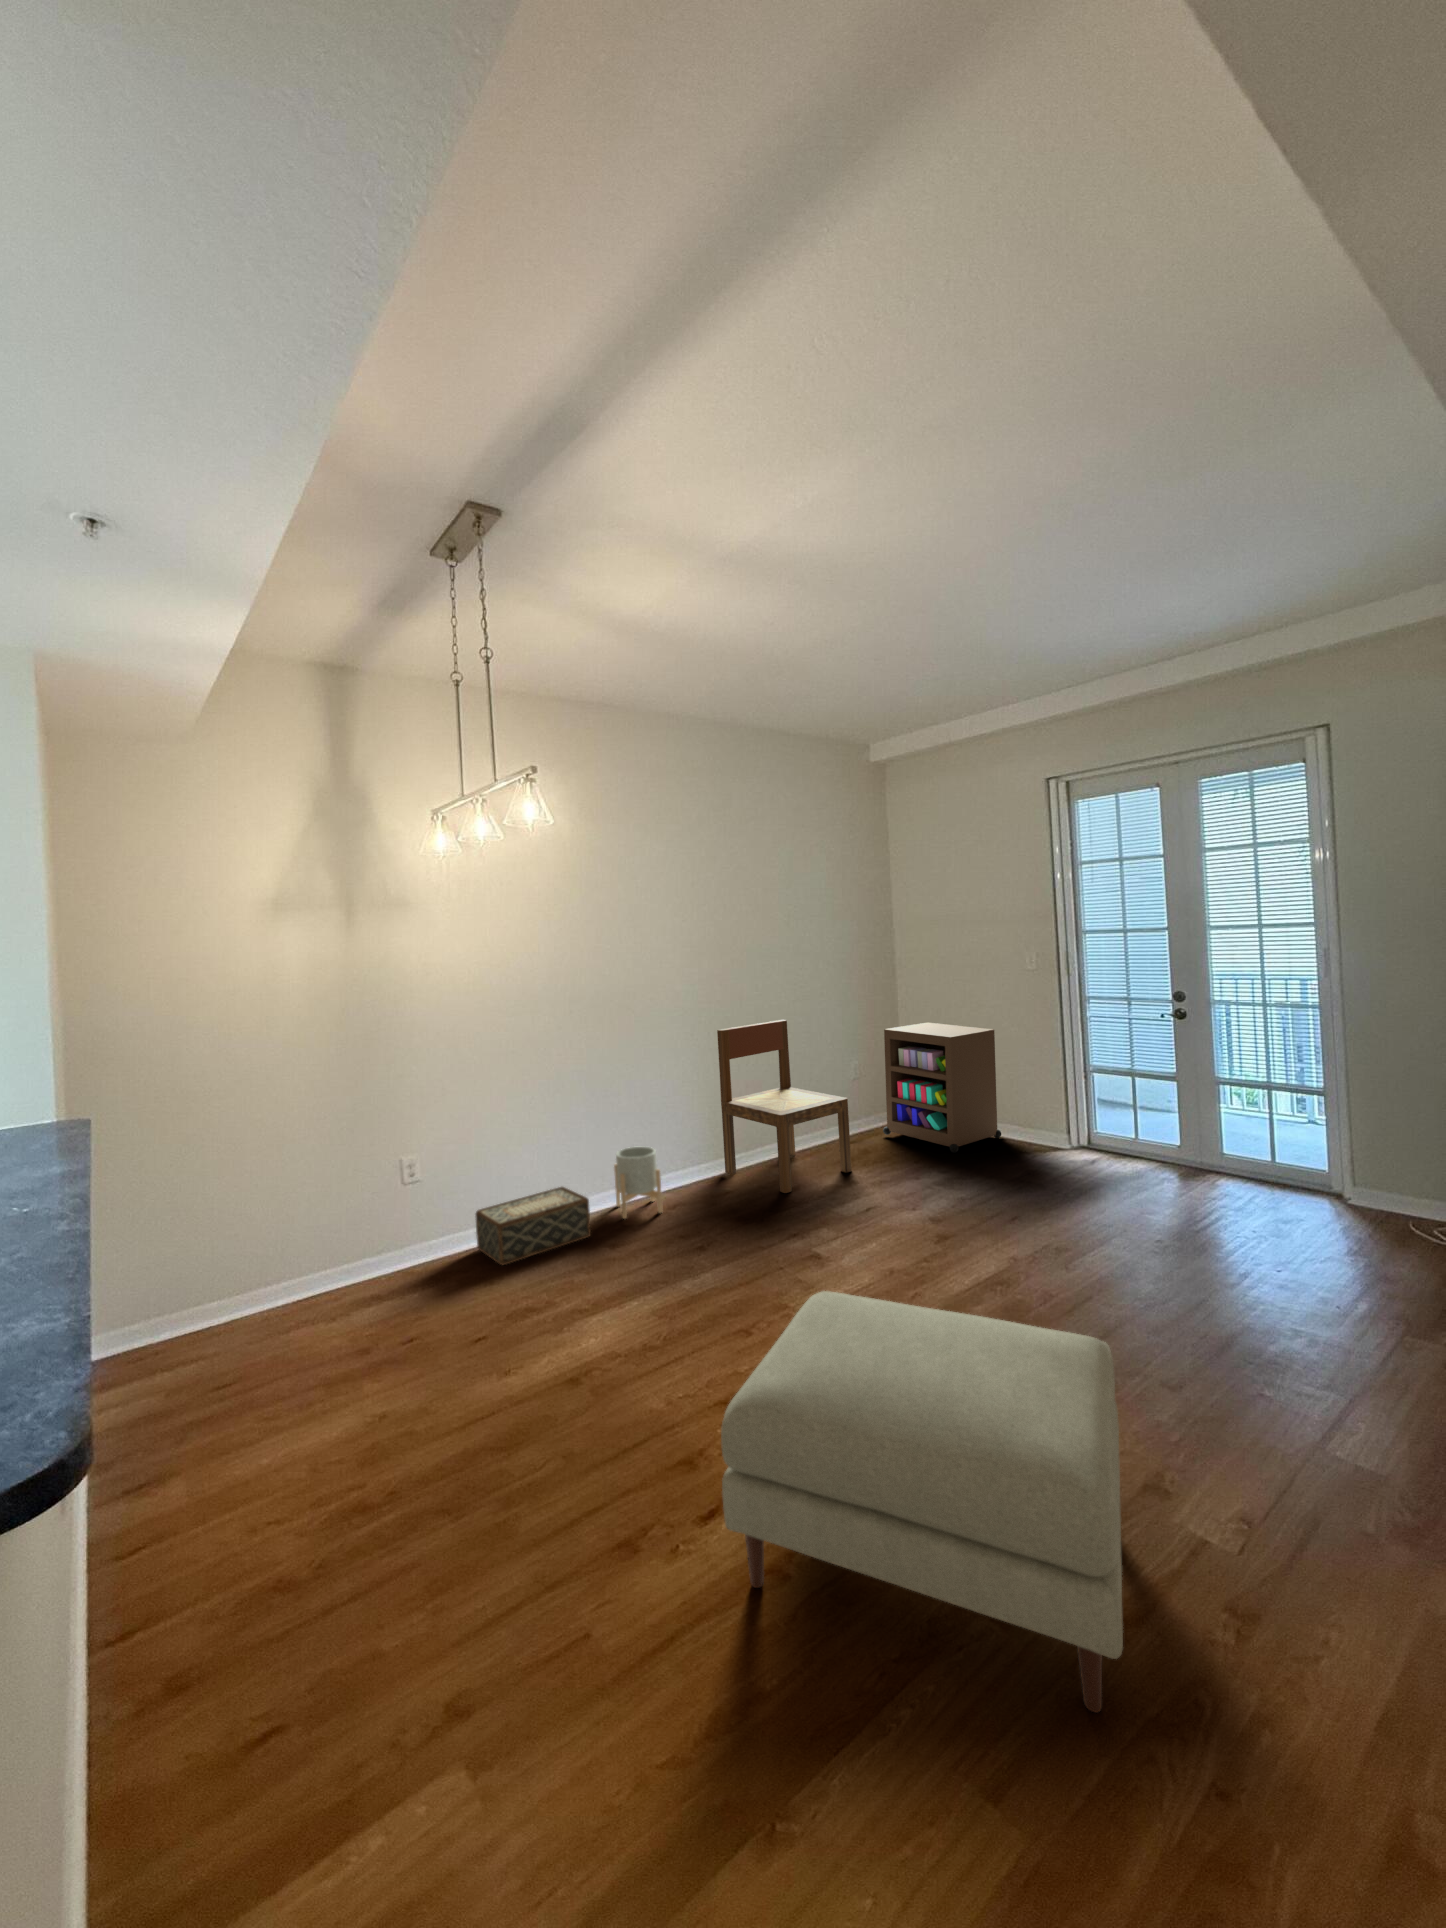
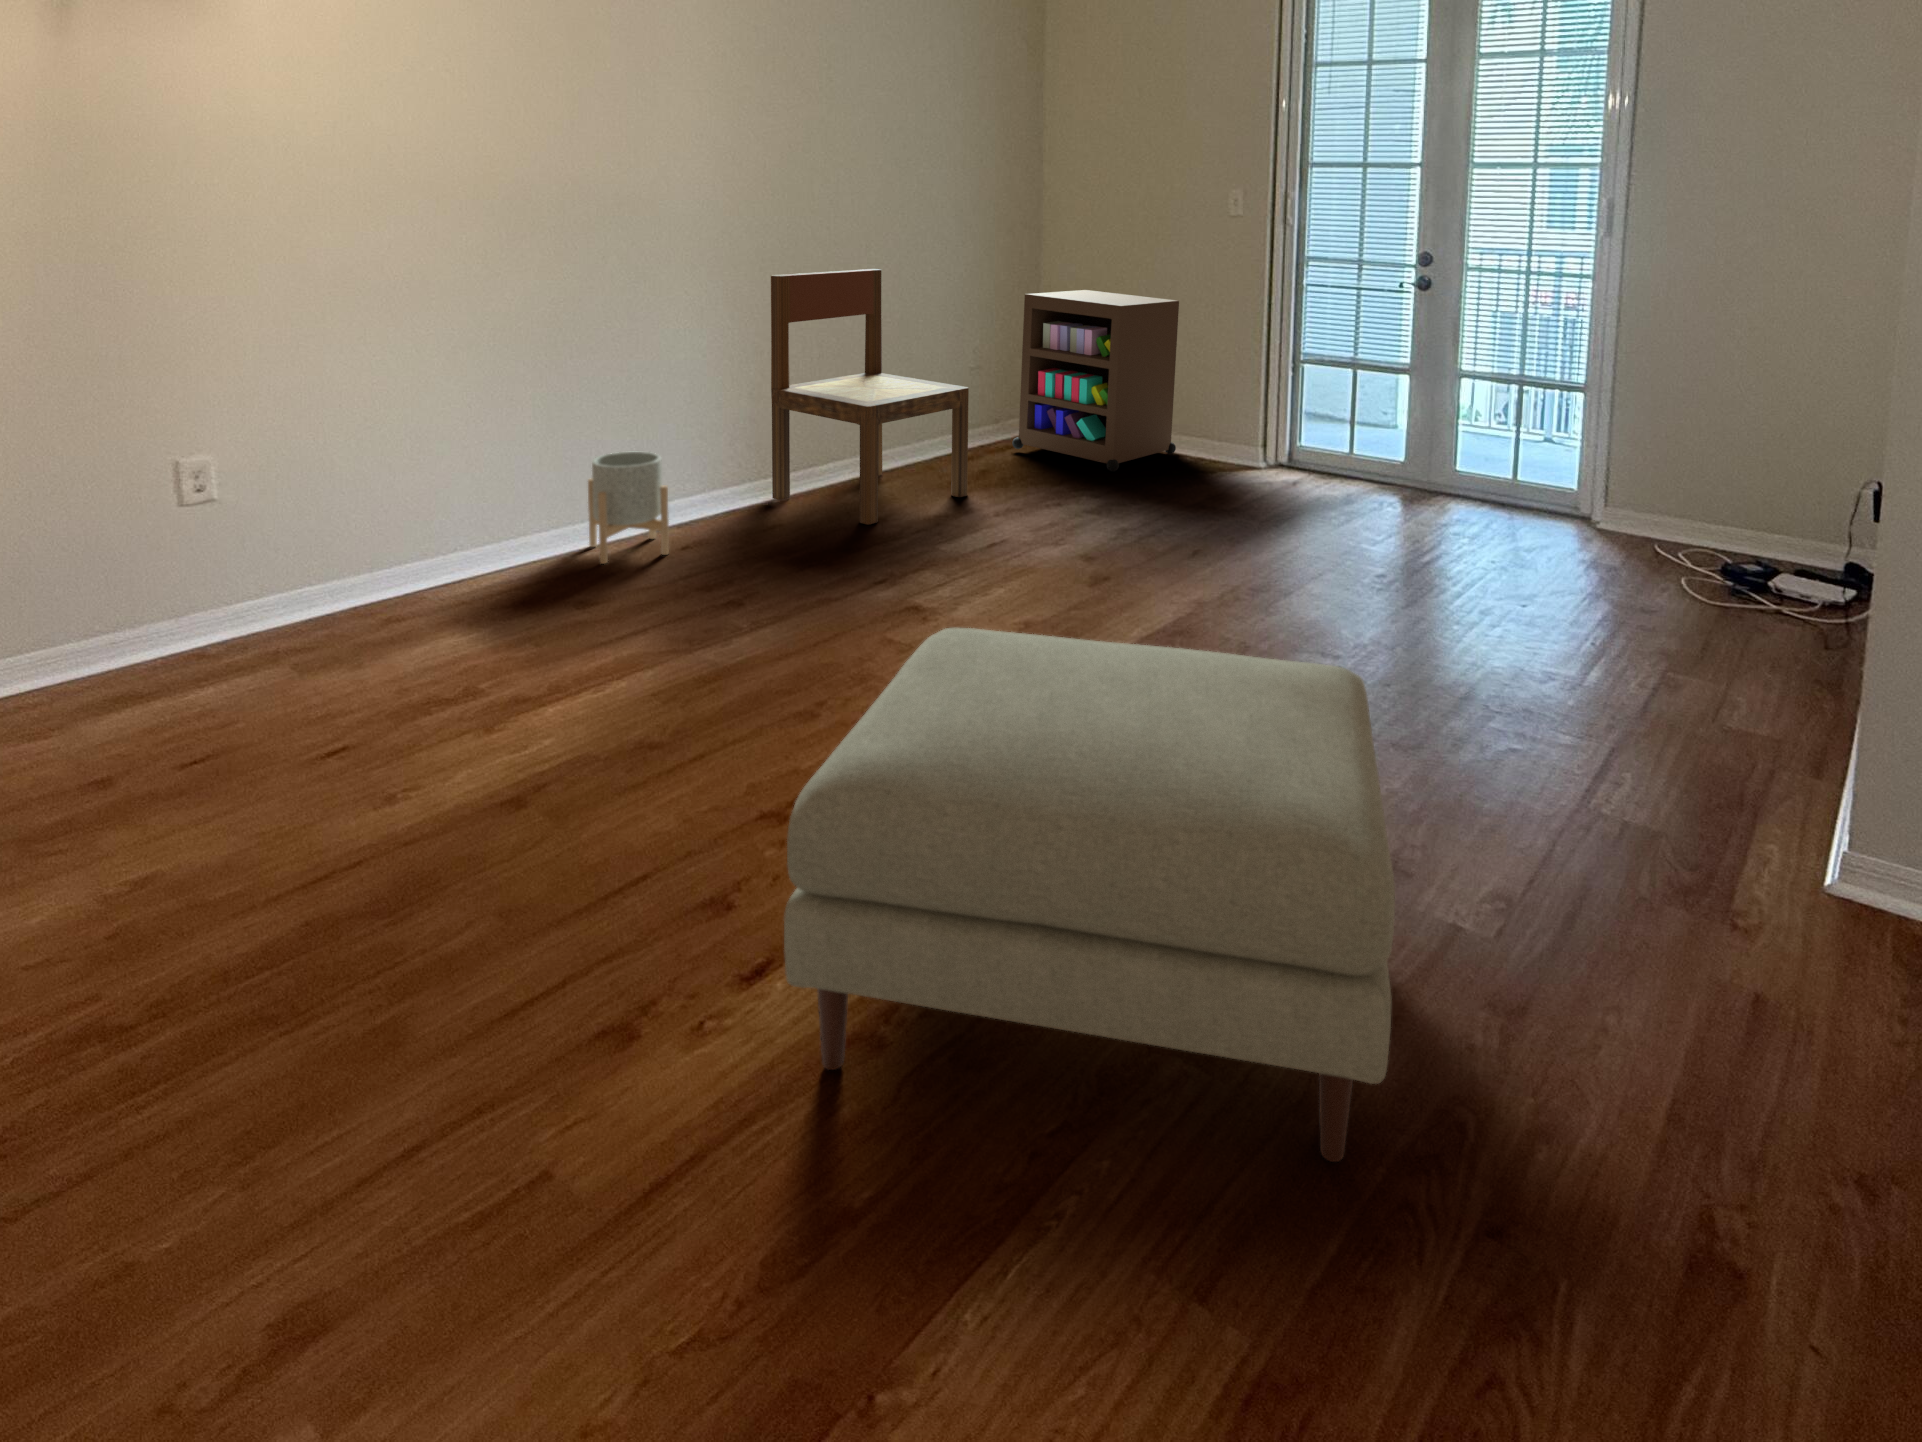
woven basket: present [476,1187,591,1265] -> none [327,512,544,637]

